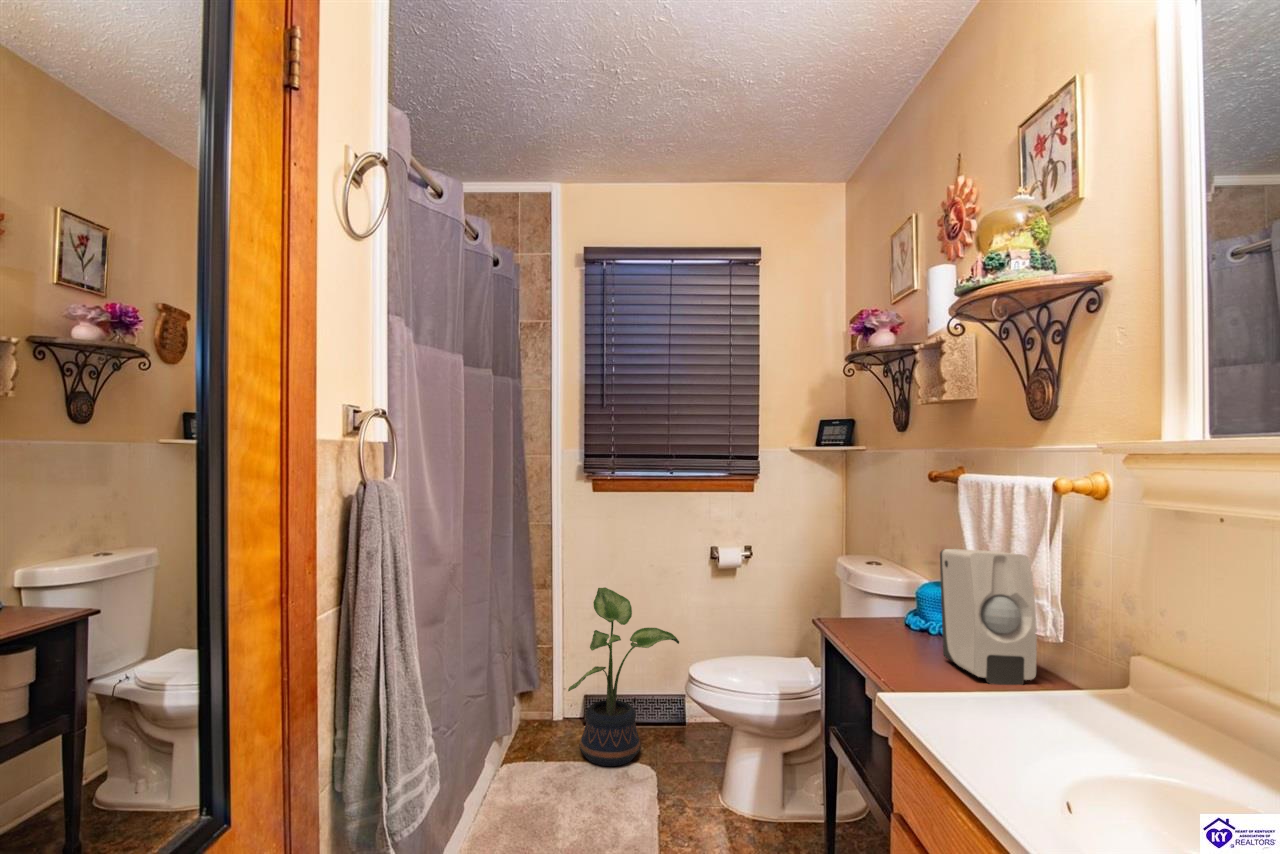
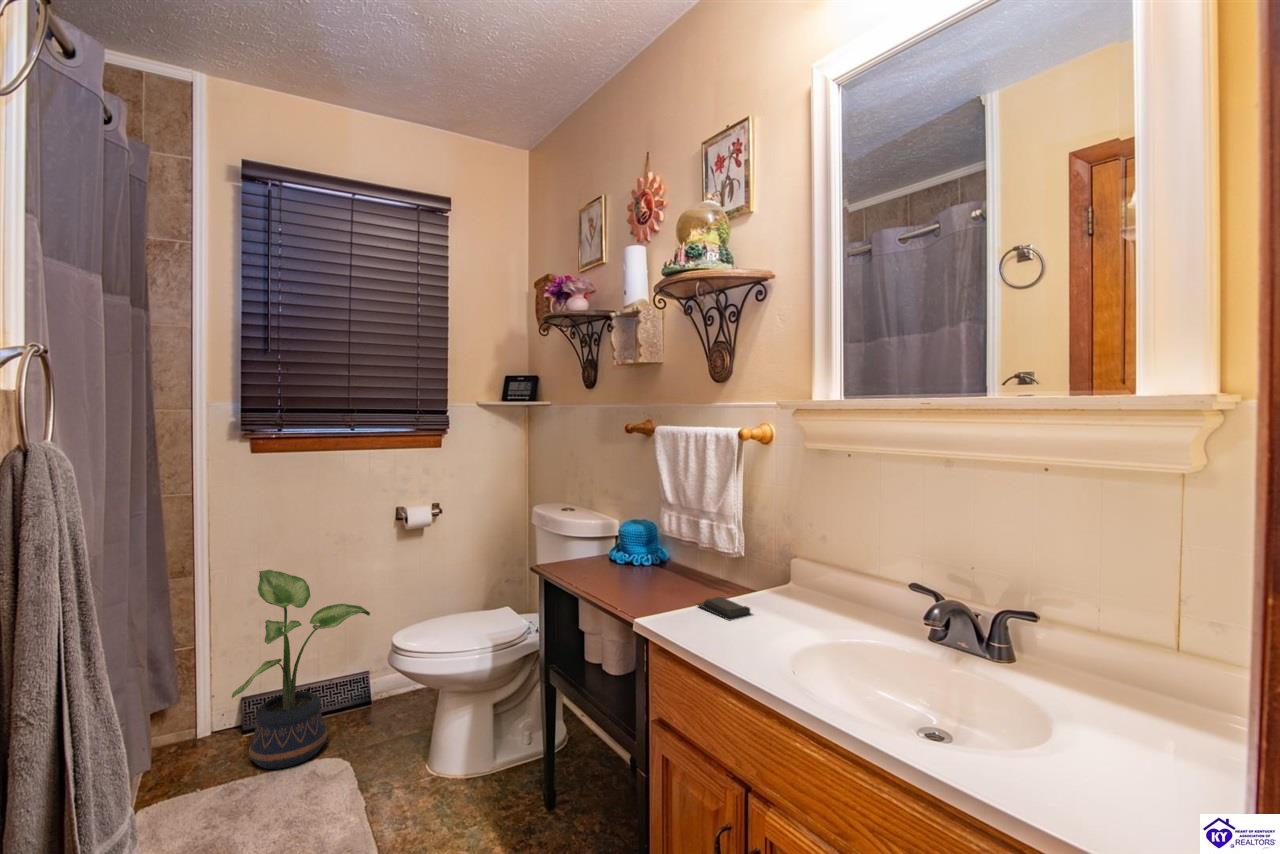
soap dispenser: present [940,549,1037,685] -> none [651,490,725,595]
soap bar: none [980,690,1058,725] -> present [697,597,753,620]

